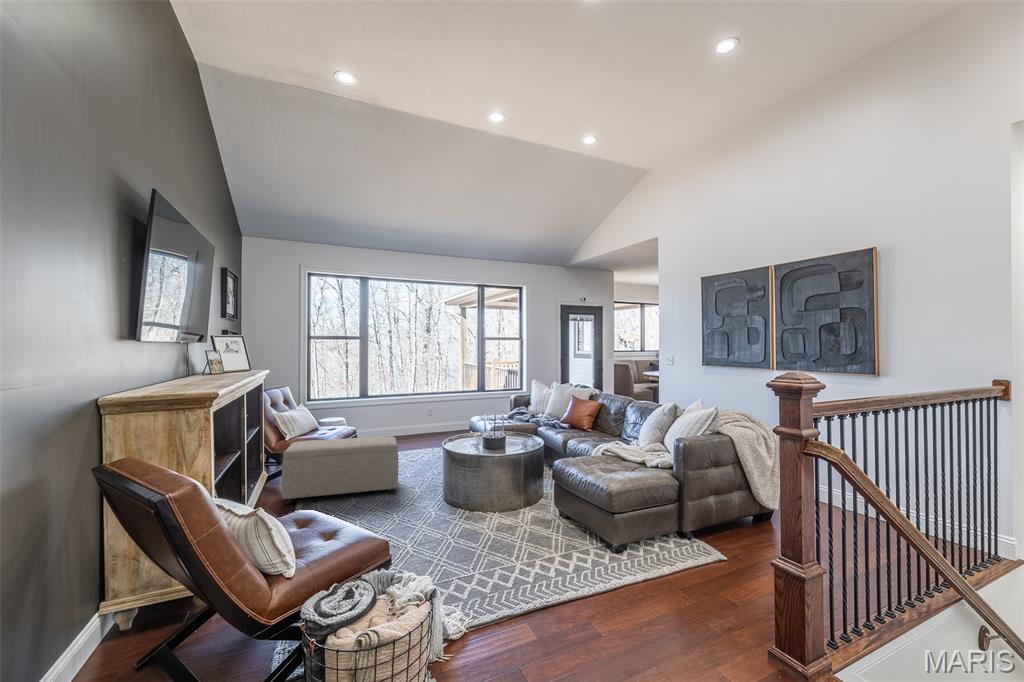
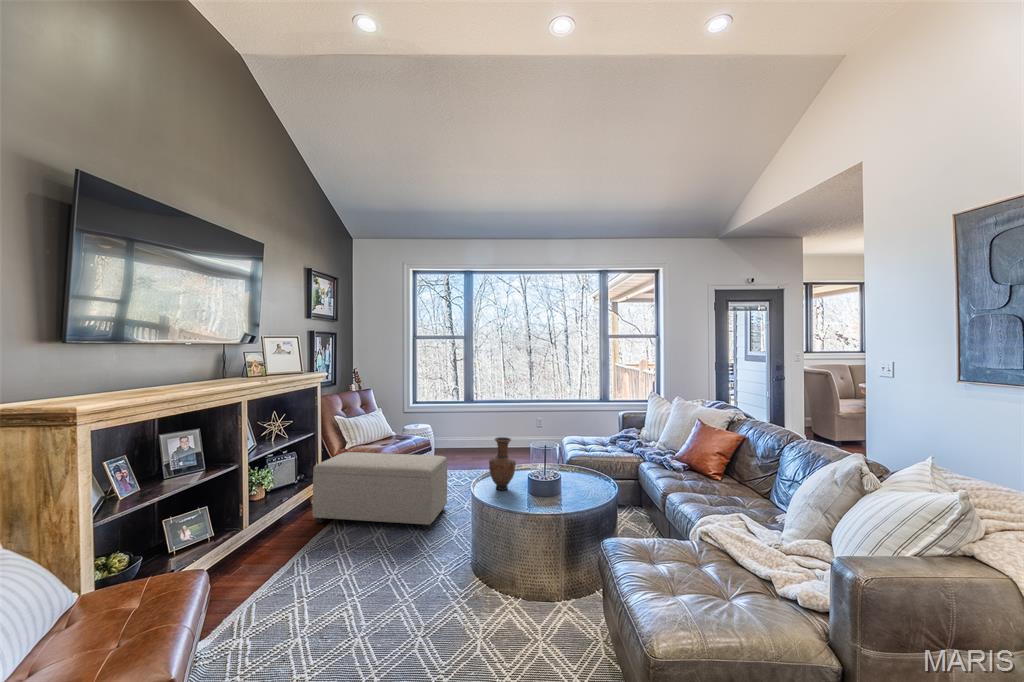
vase: none [458,411,478,449] -> present [489,437,516,490]

